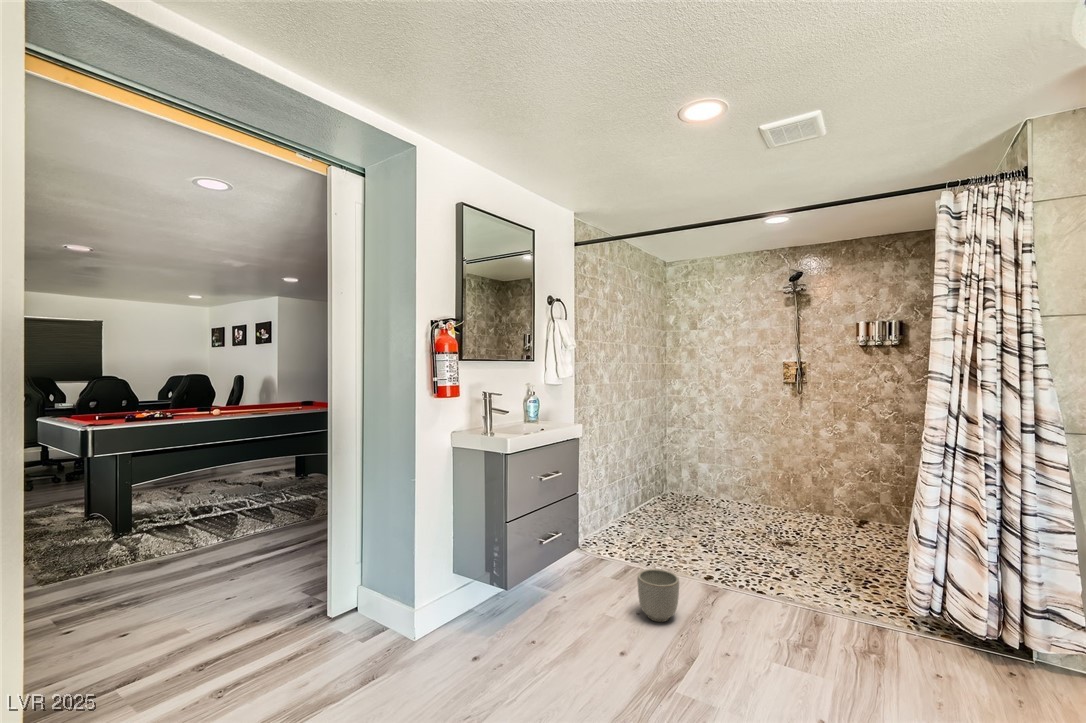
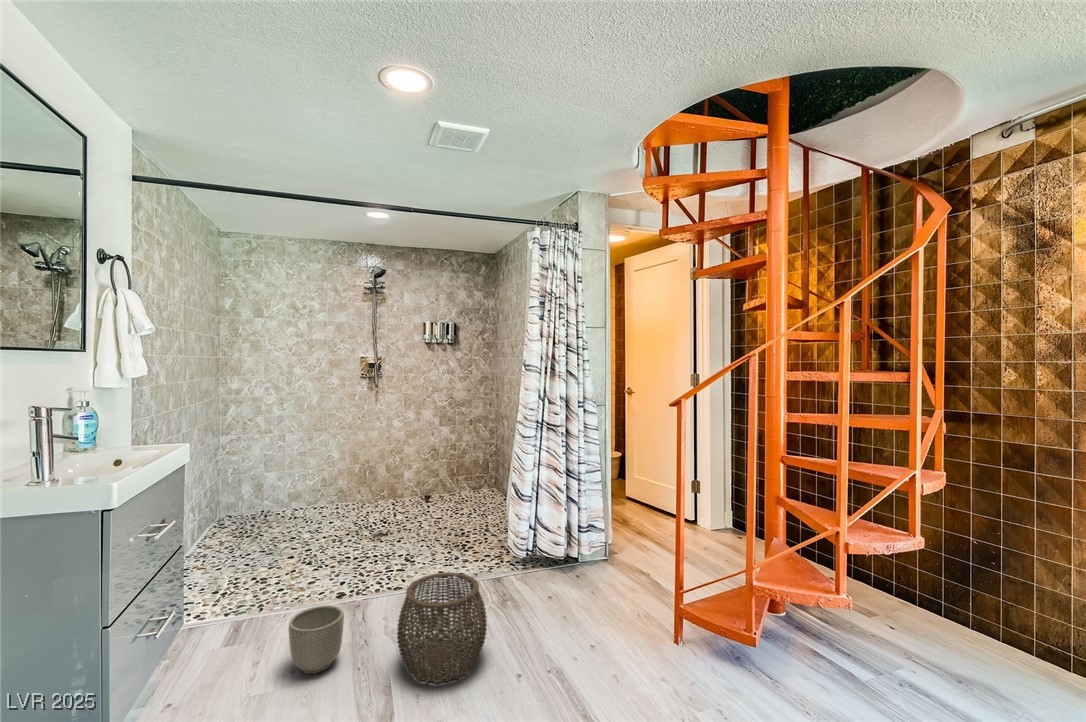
woven basket: none [708,578,804,689] -> present [397,572,487,683]

